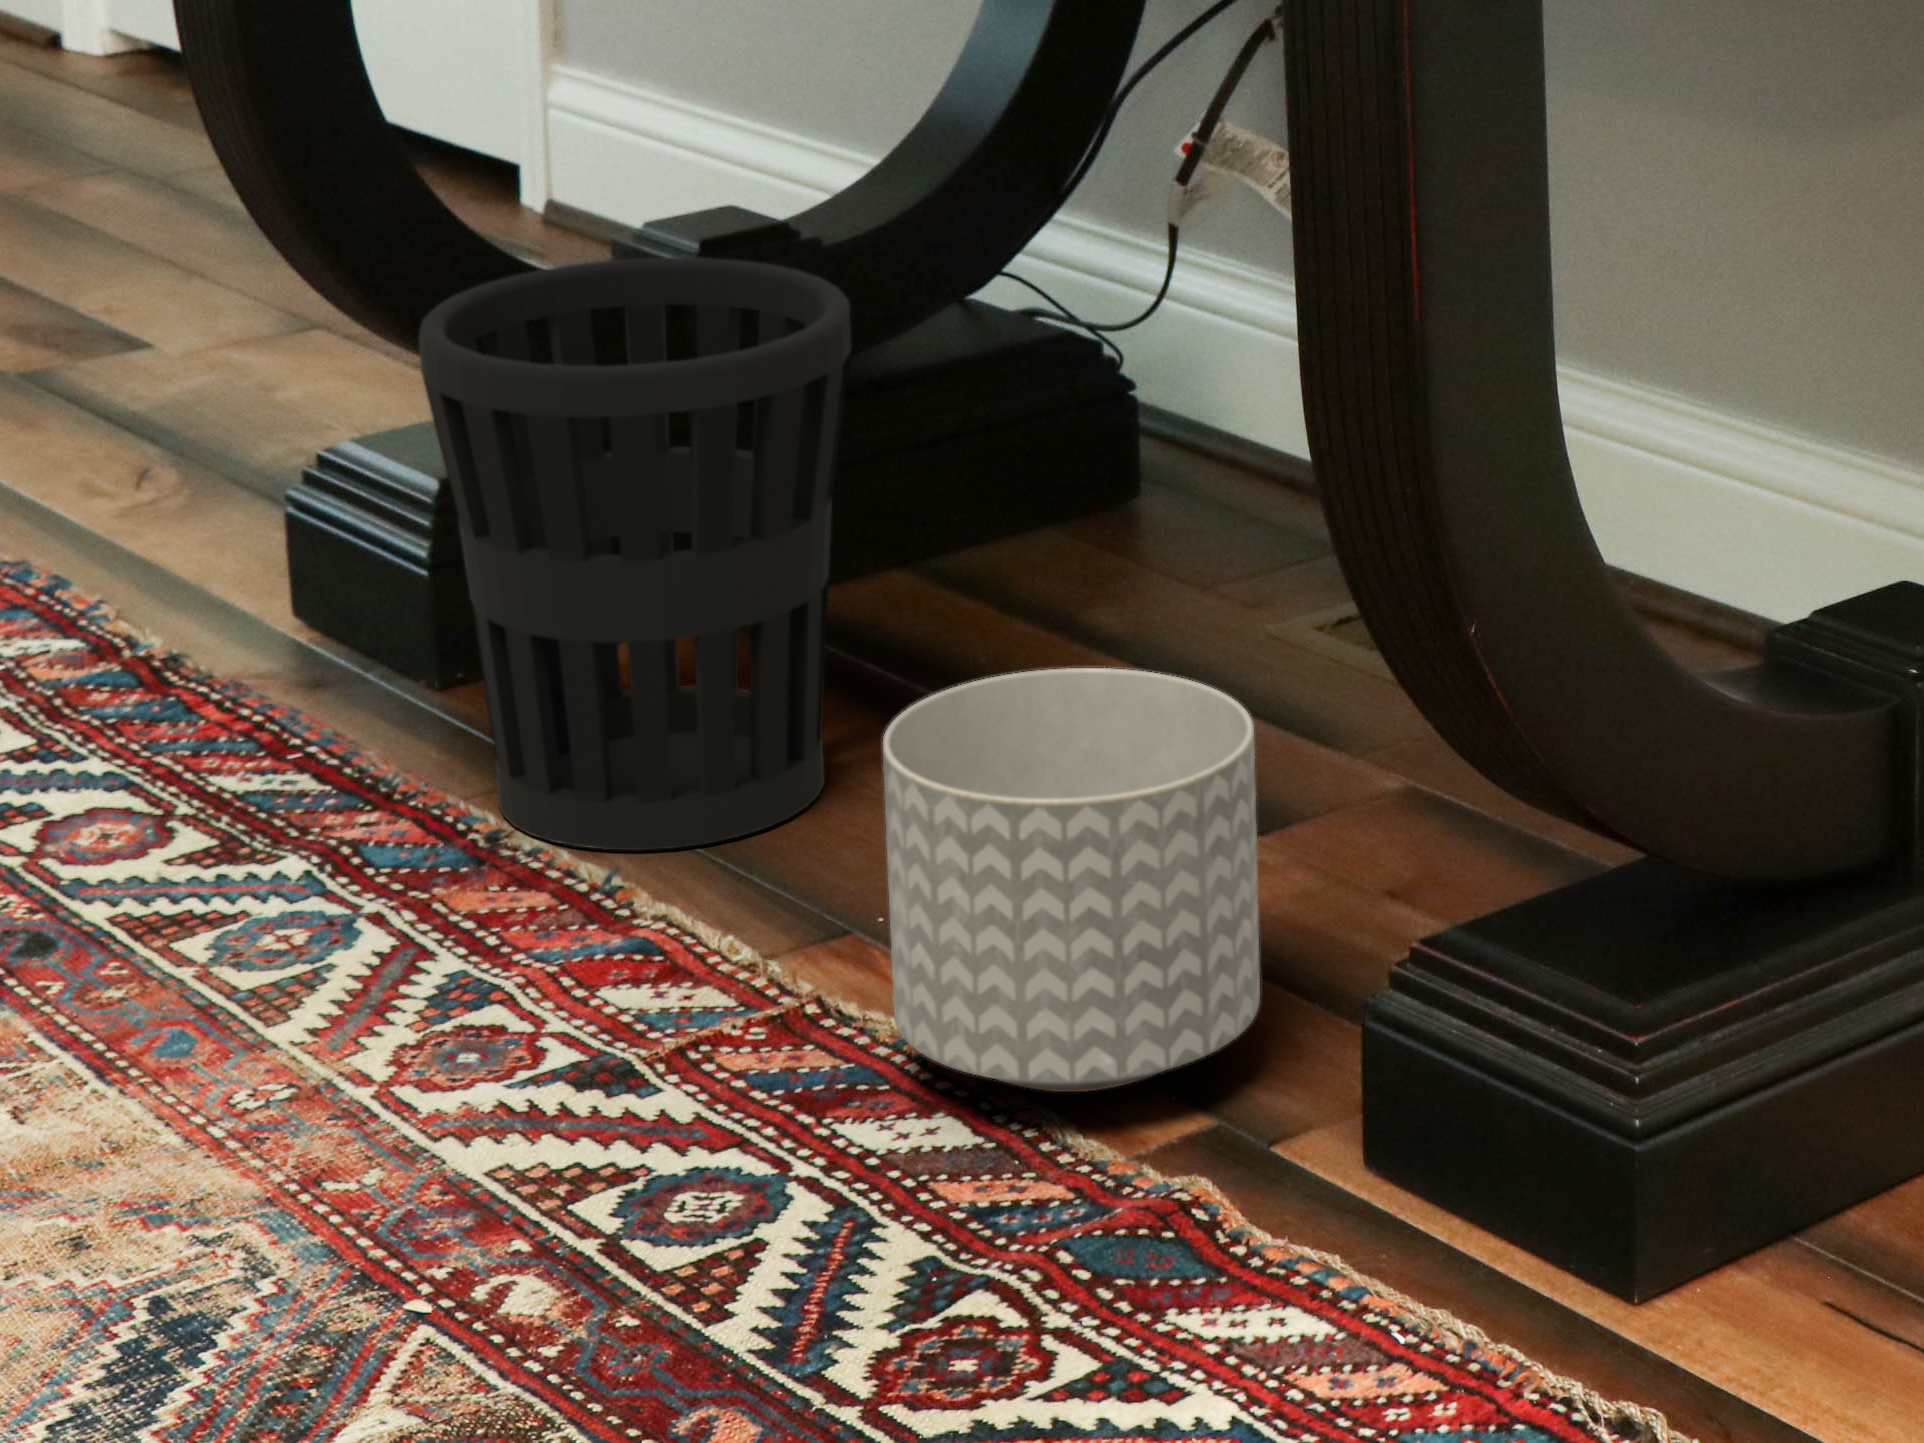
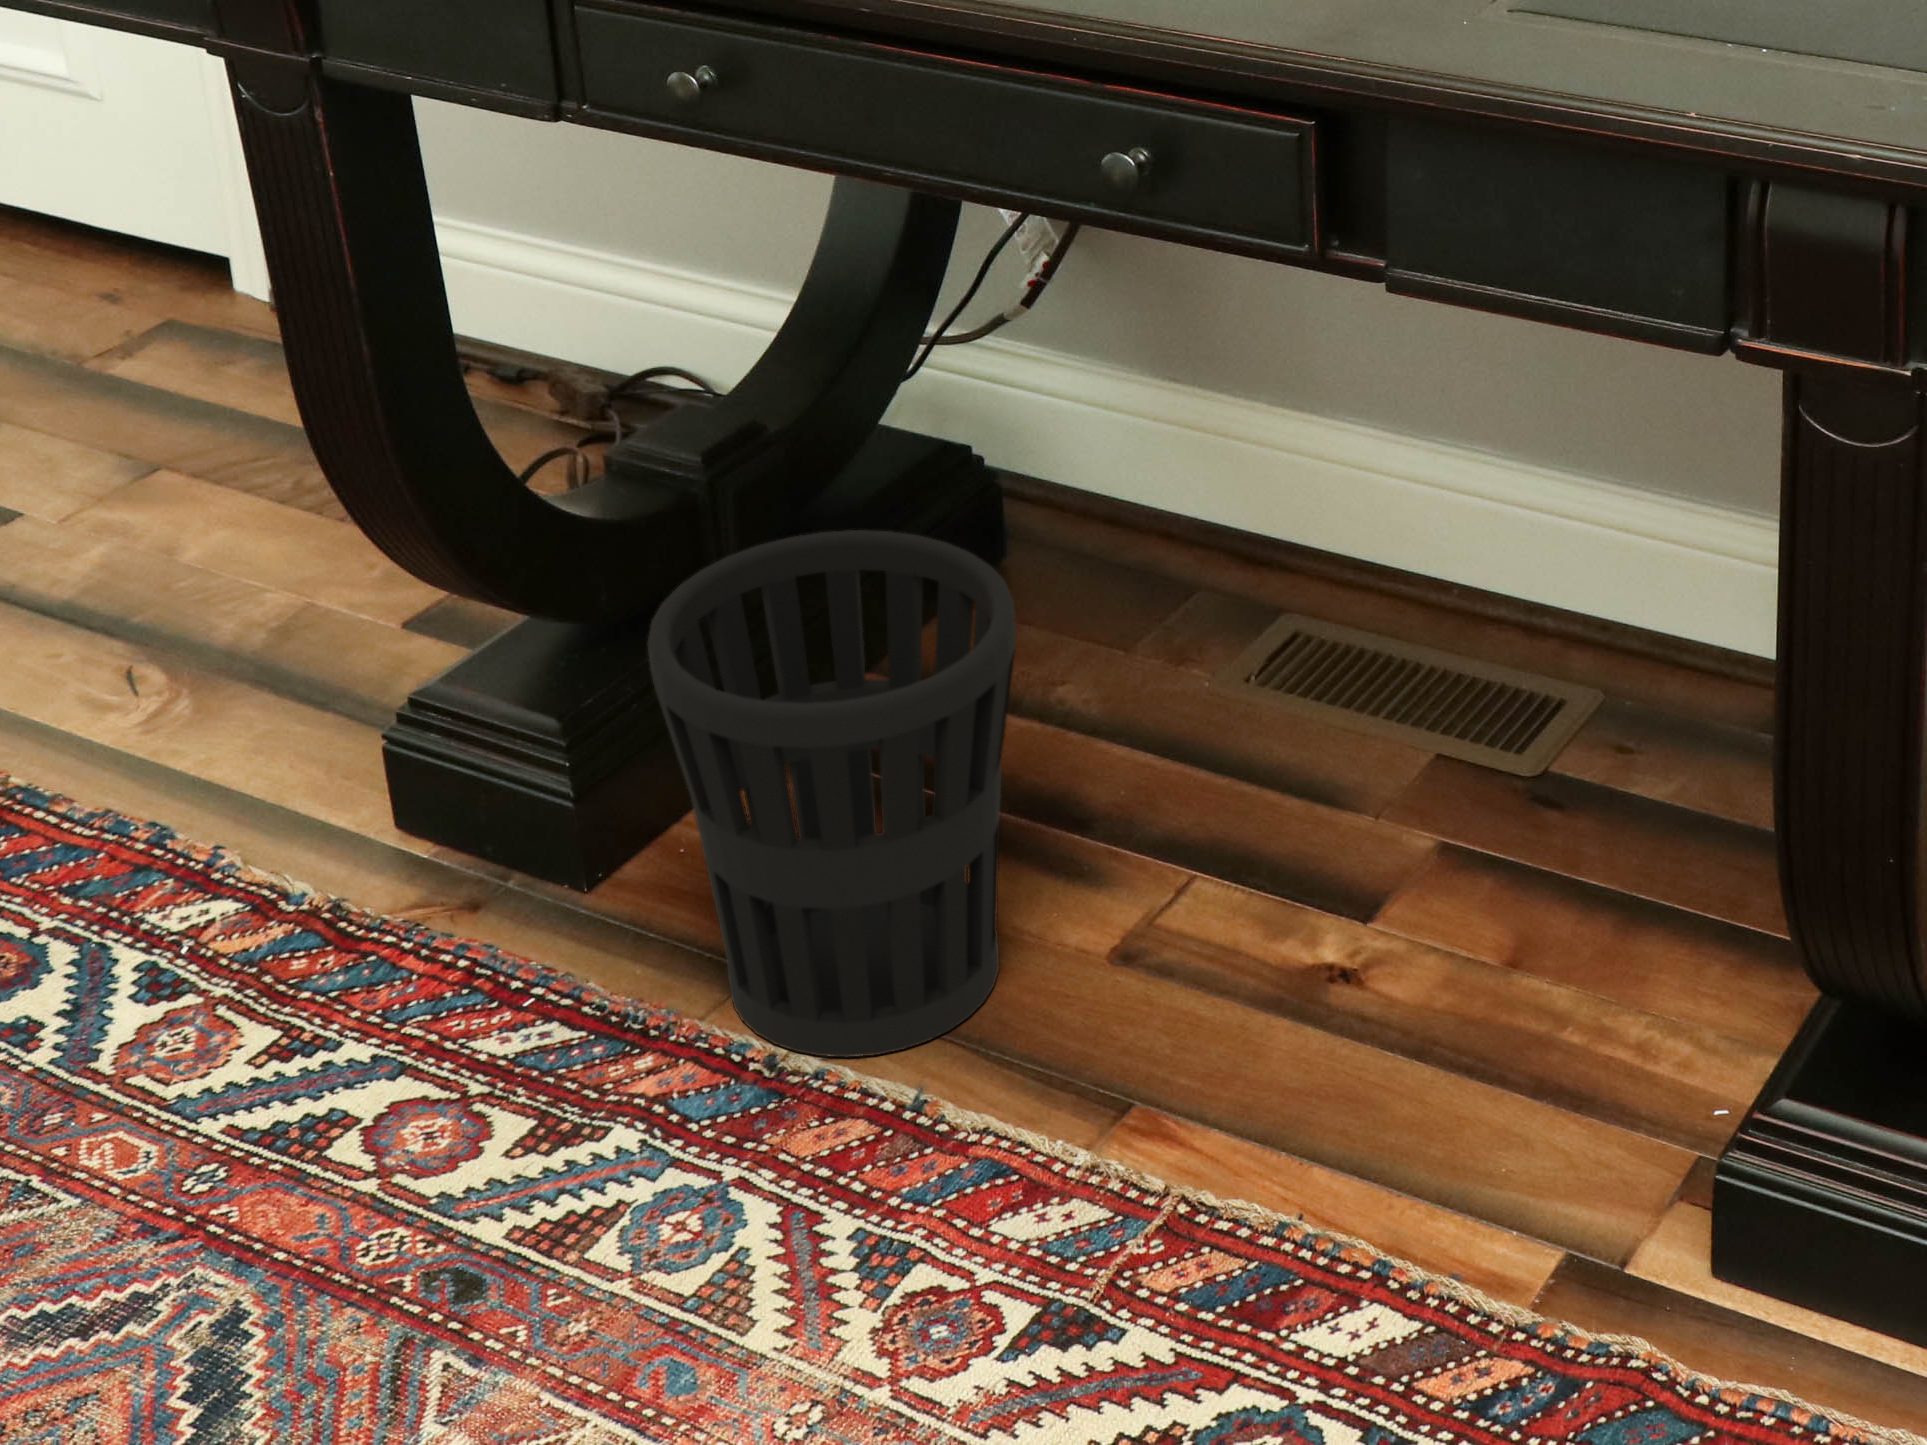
planter: present [883,668,1260,1092] -> none [1270,893,1573,1276]

